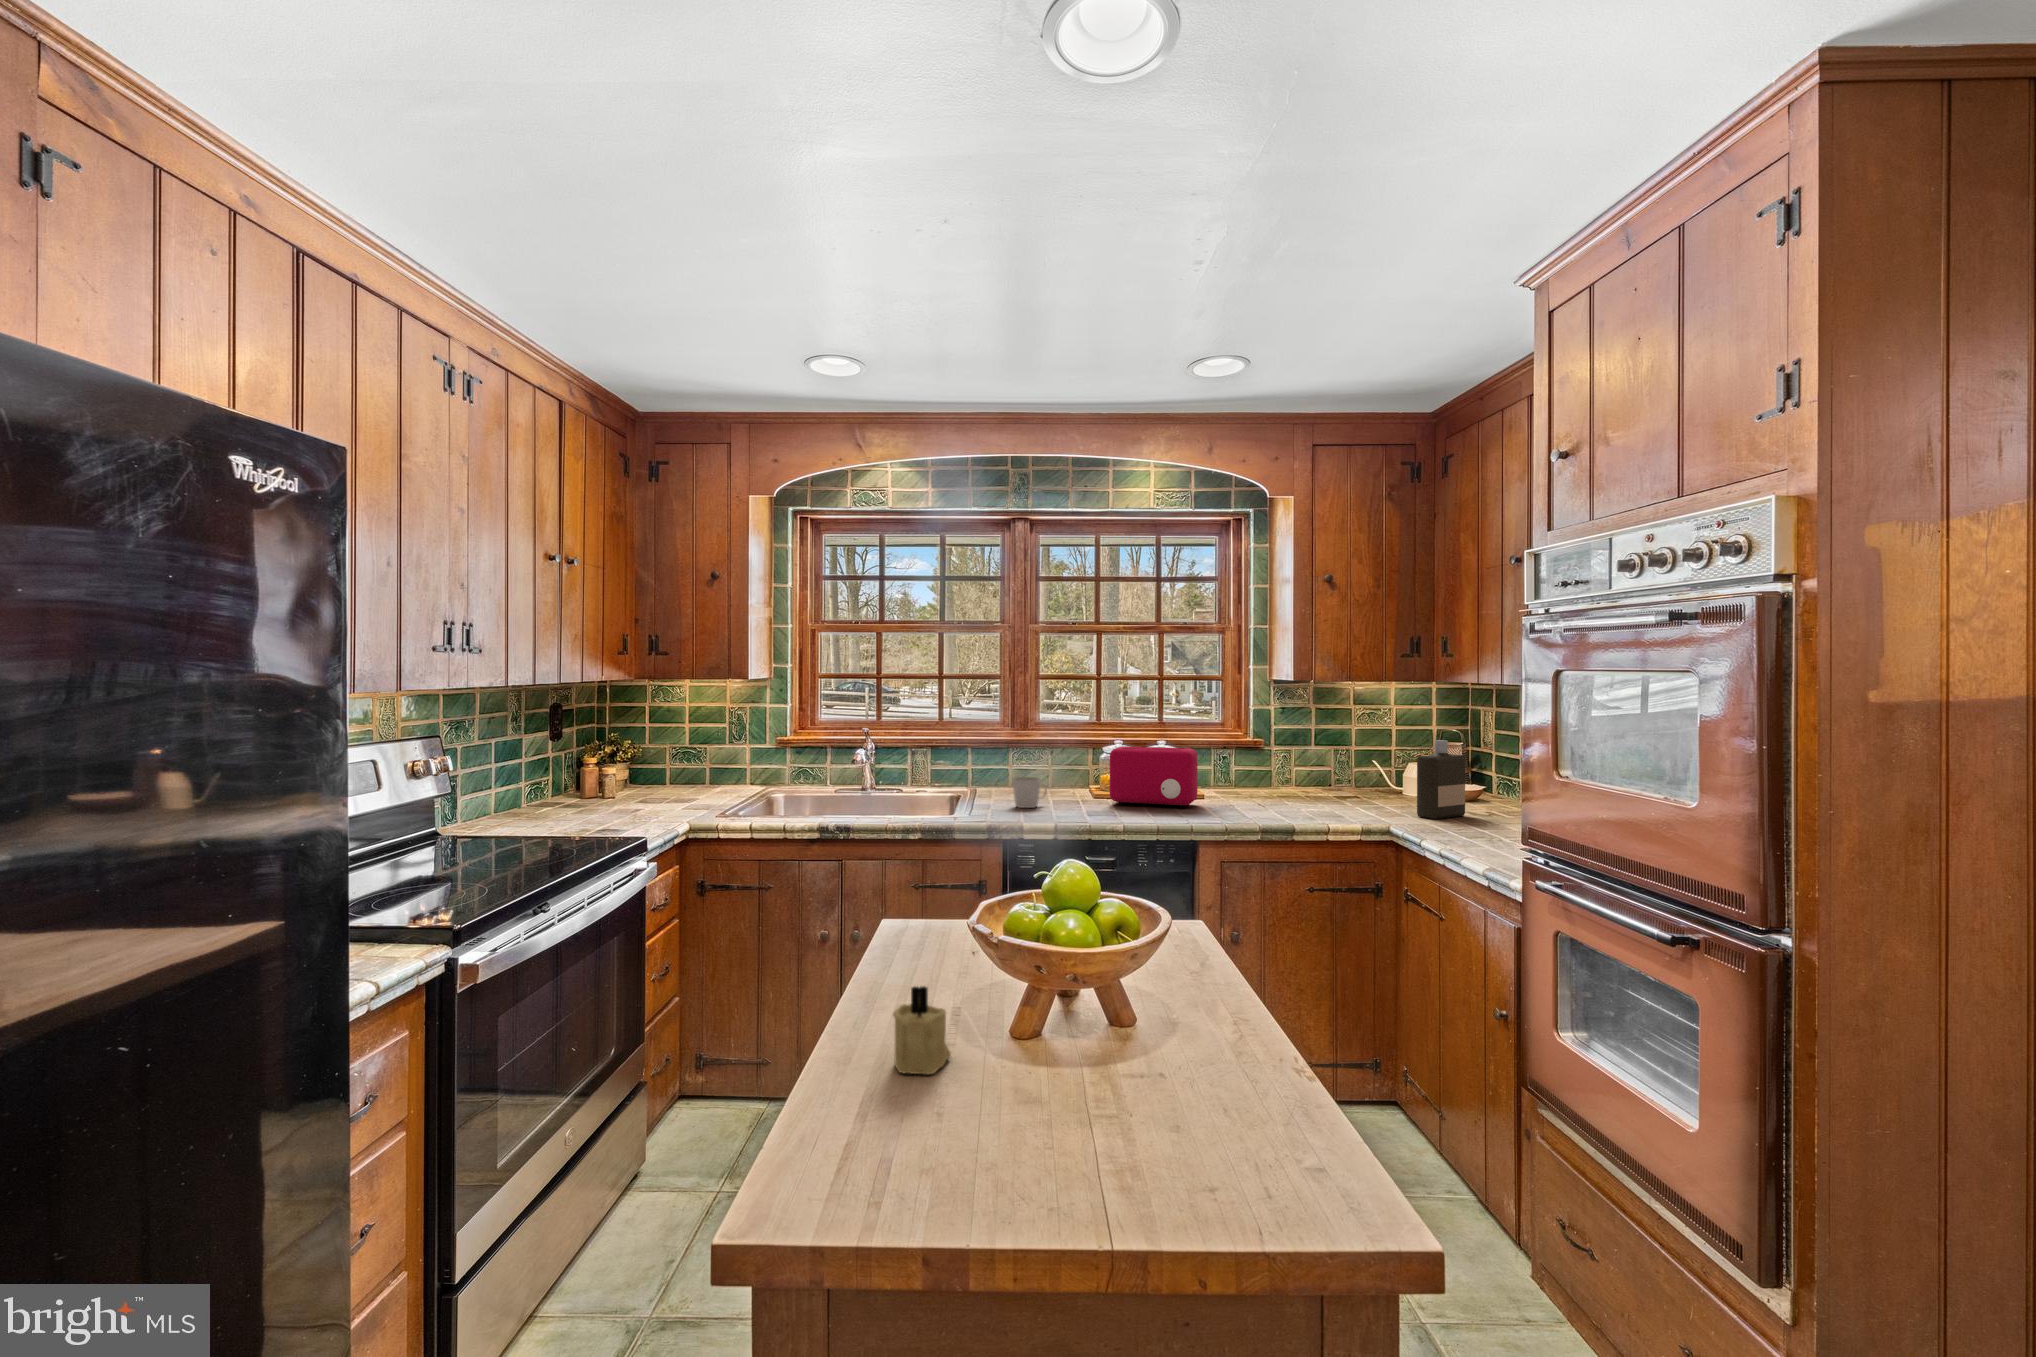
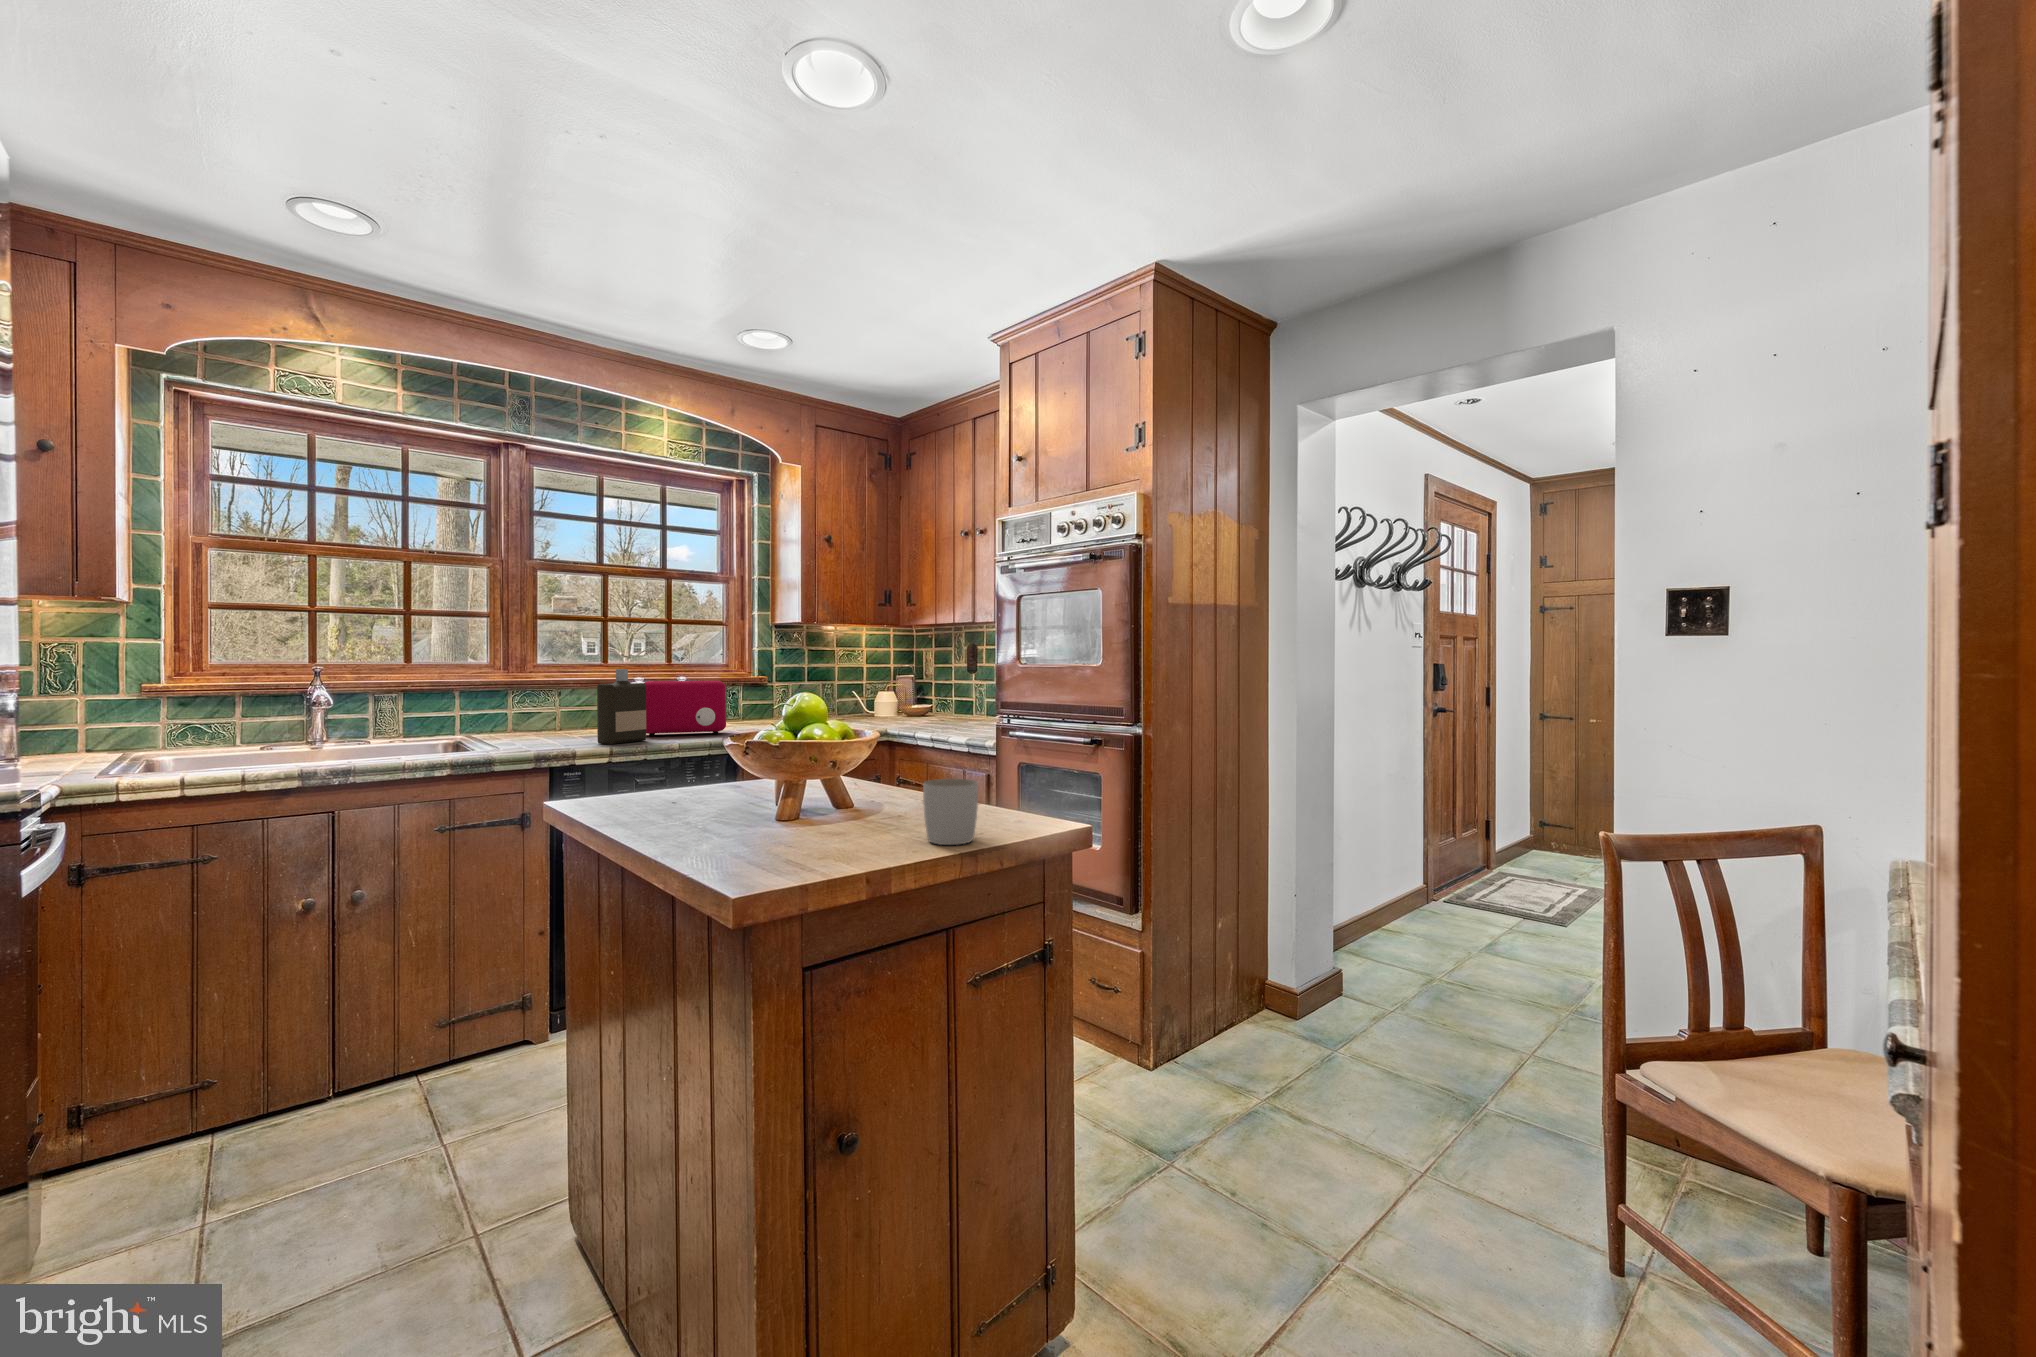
bottle: present [1417,740,1465,819] -> present [597,669,646,744]
mug: present [1013,777,1047,808] -> present [923,779,978,845]
candle: present [893,986,951,1074] -> none [756,802,807,879]

